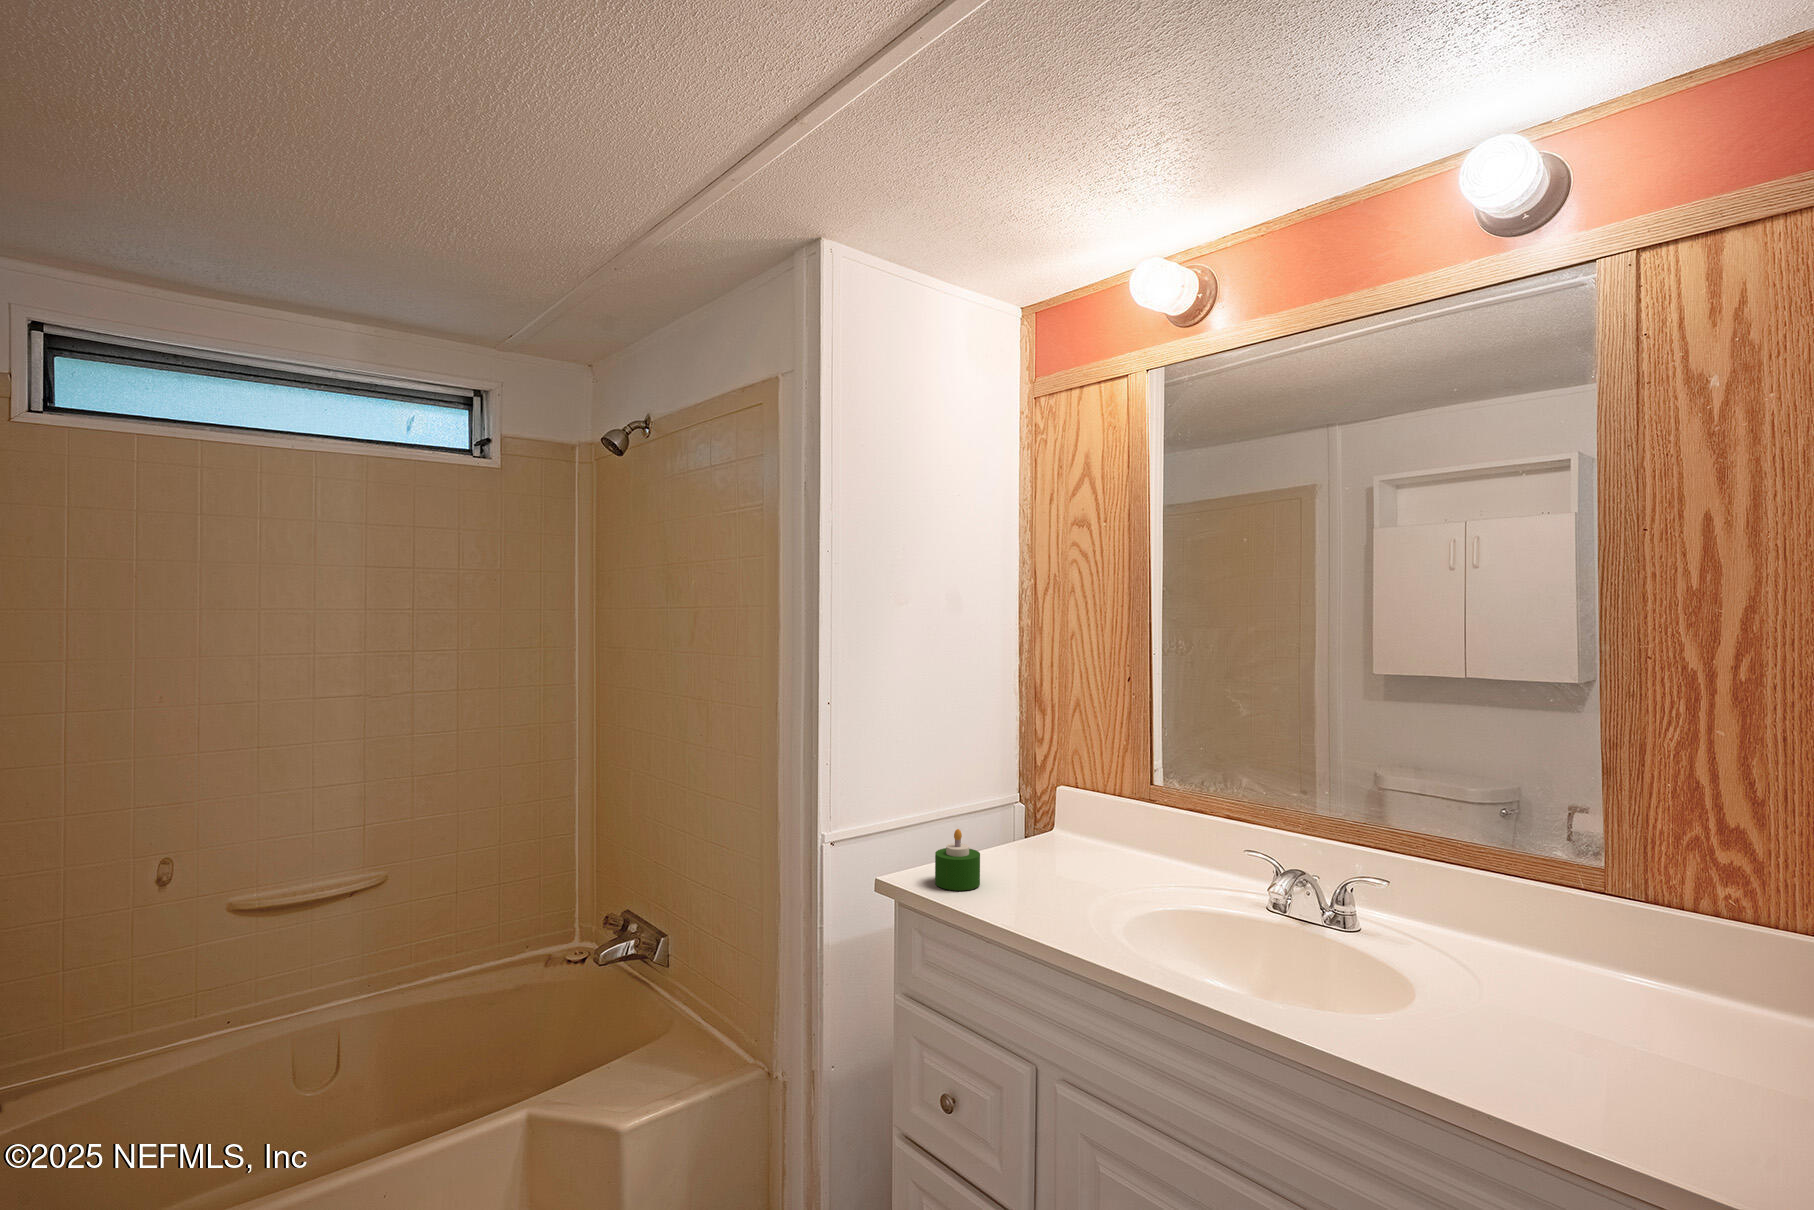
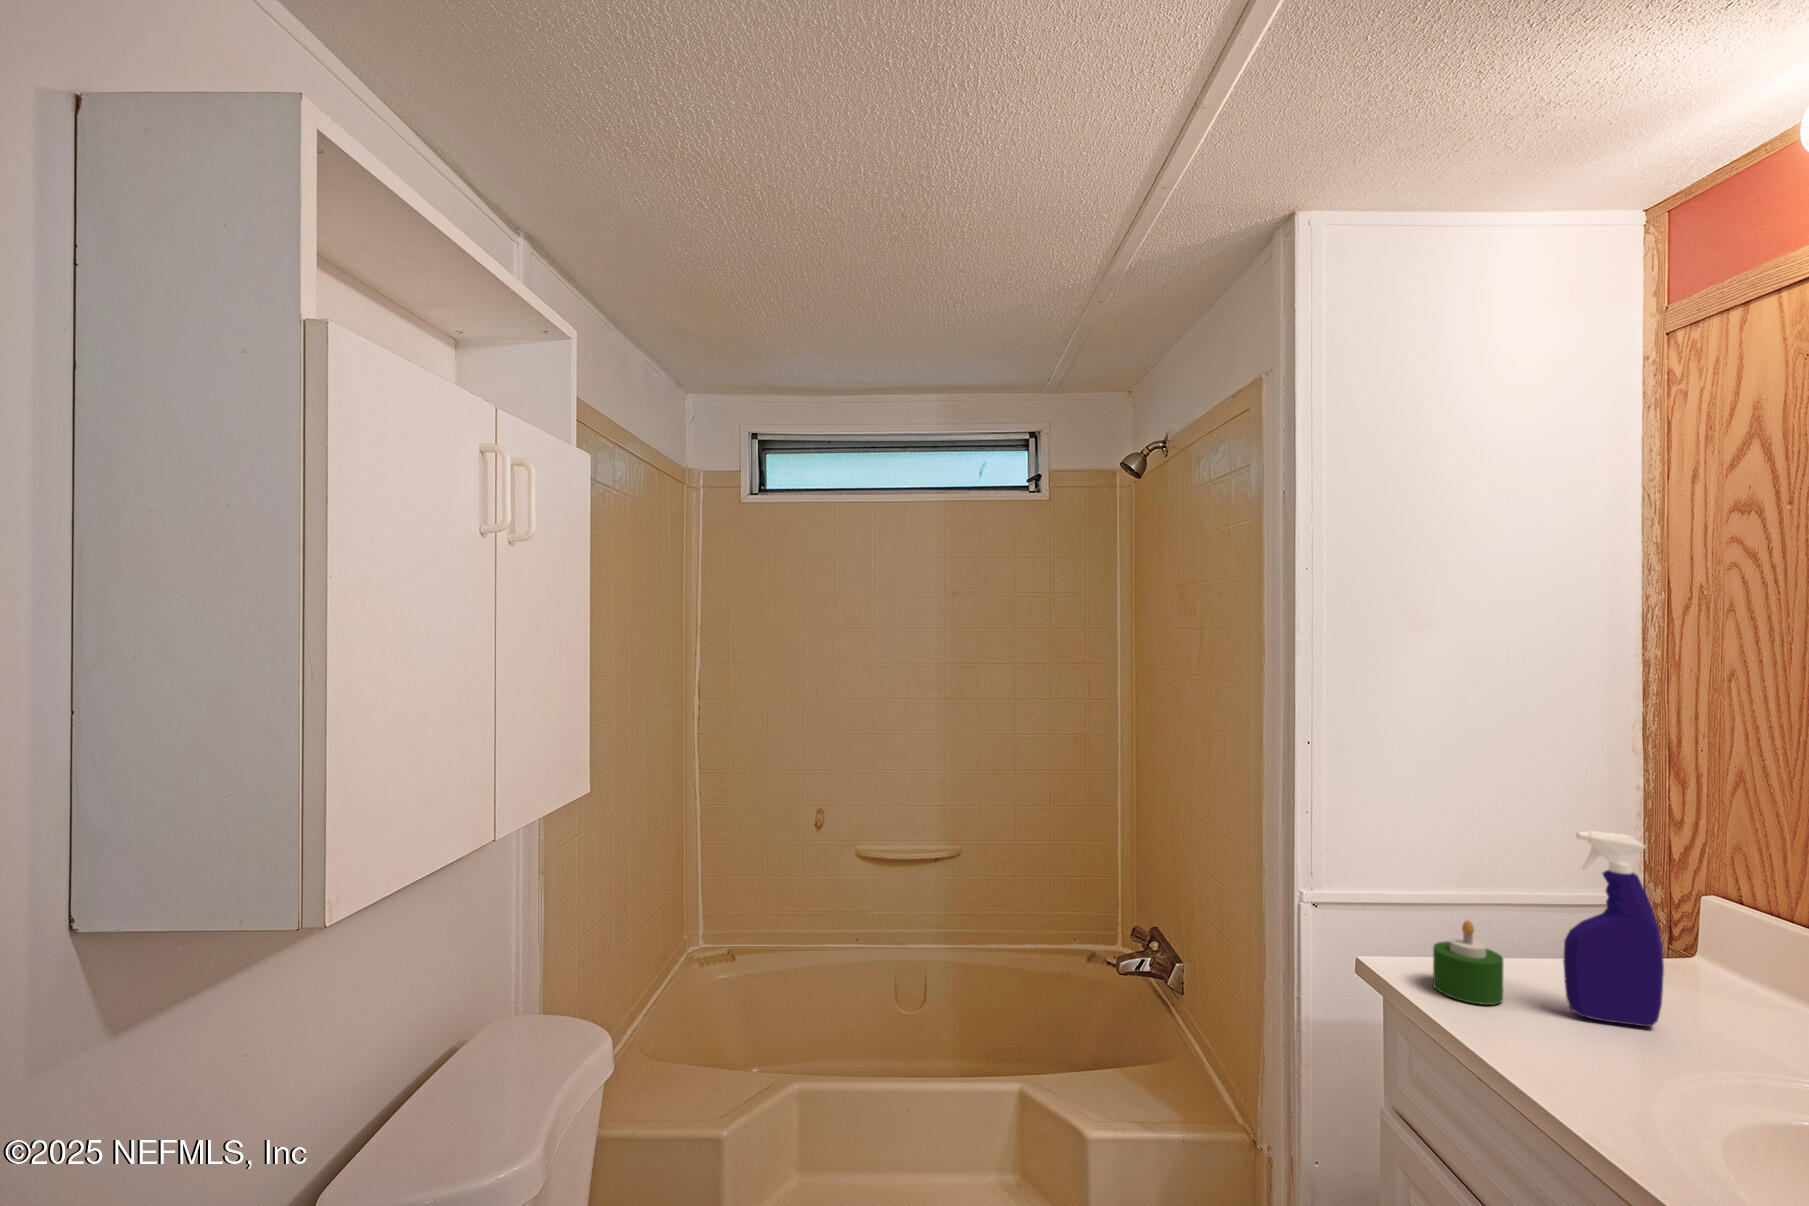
spray bottle: none [1013,748,1065,881] -> present [1563,831,1664,1026]

